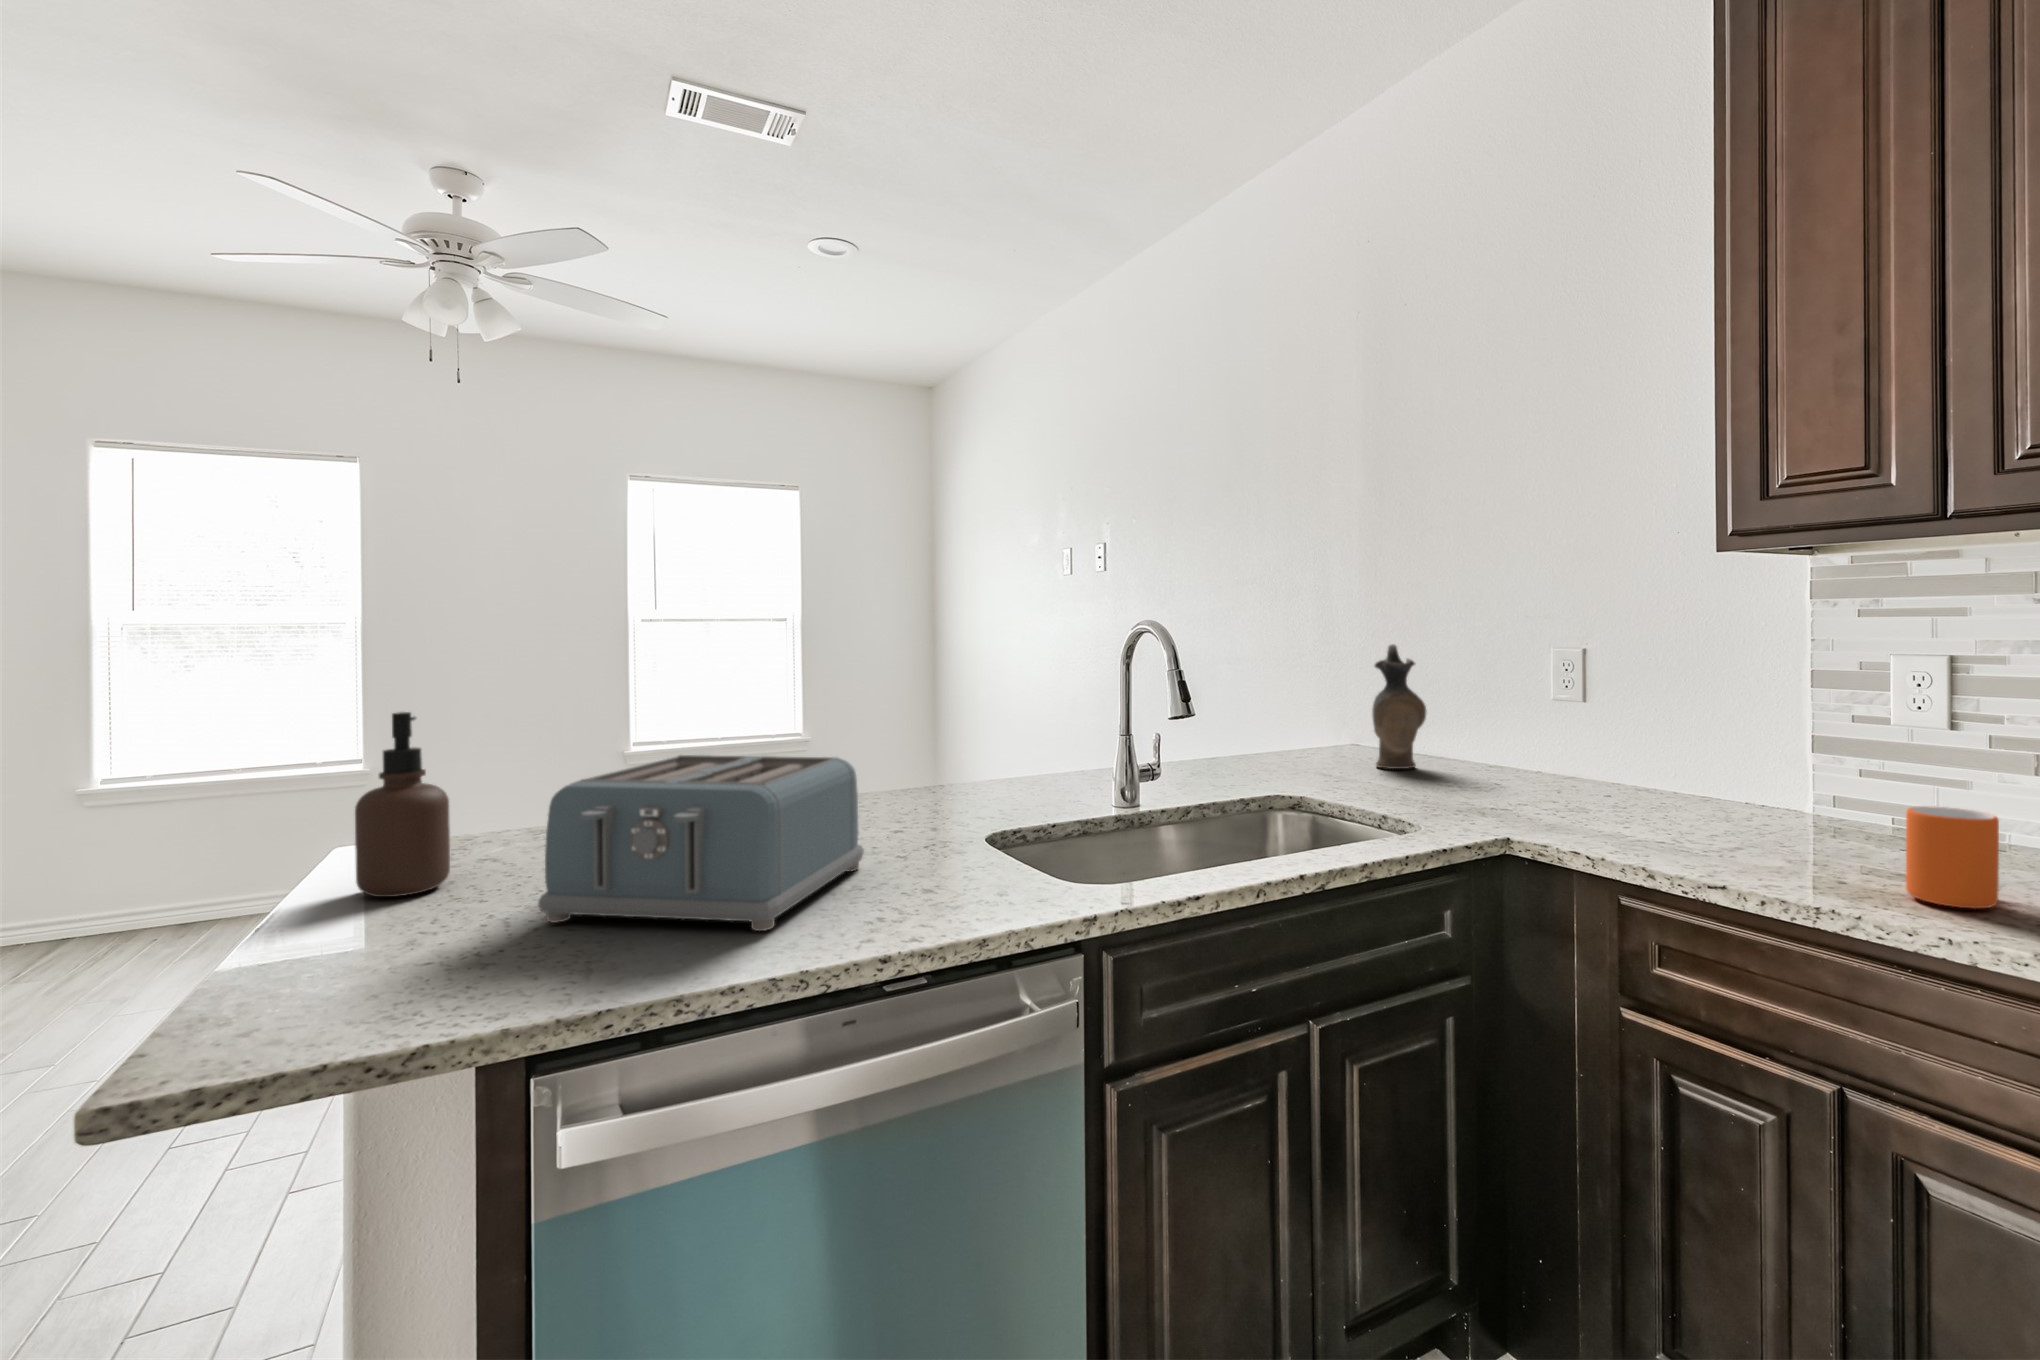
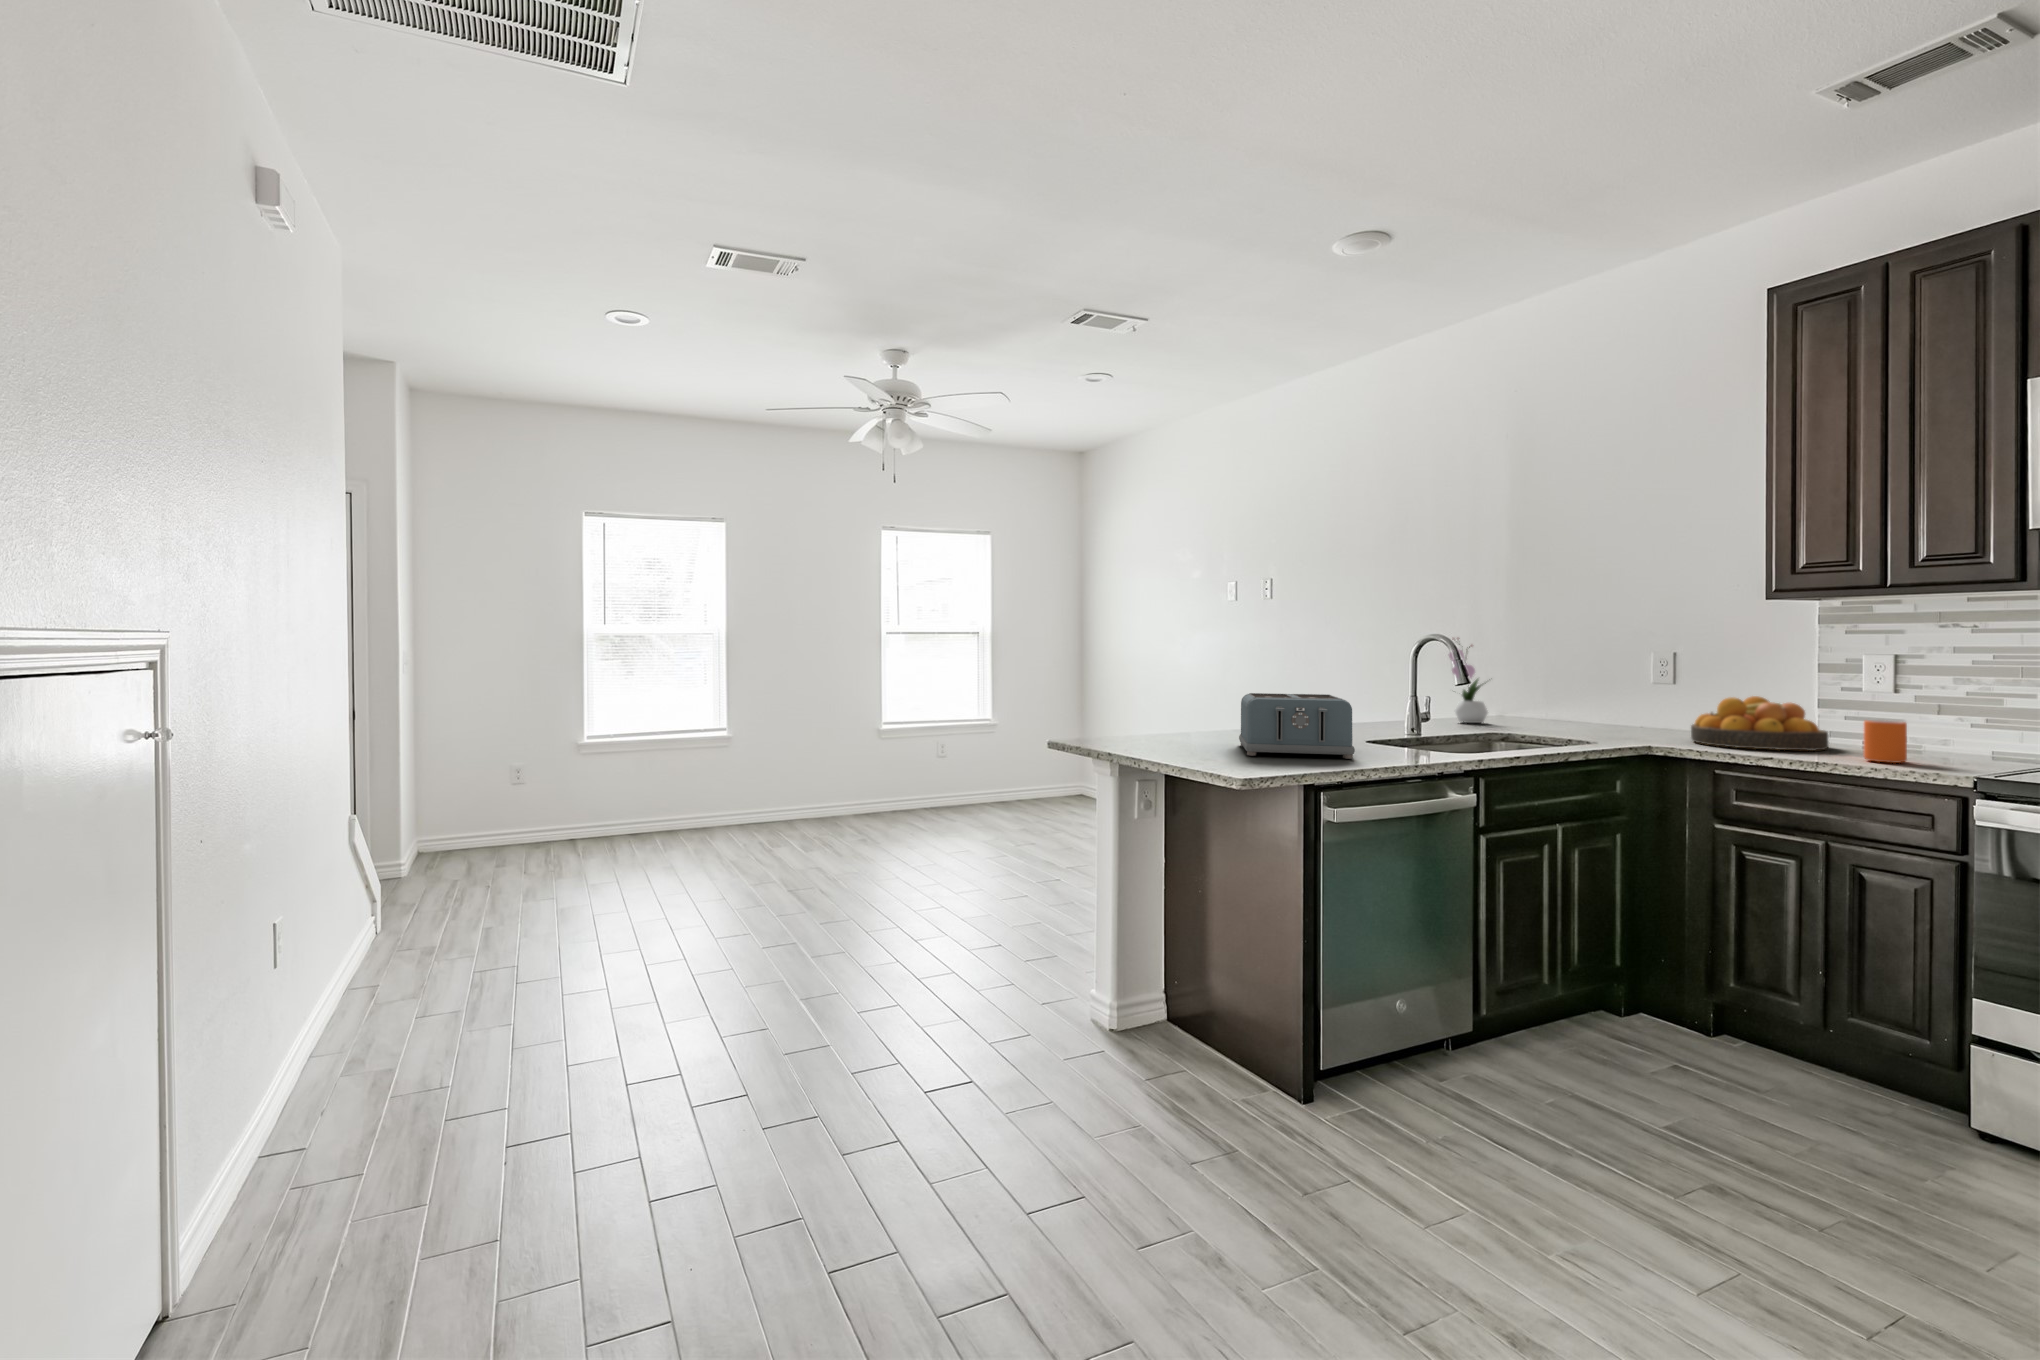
flower arrangement: none [1237,625,1304,770] -> present [1449,644,1488,723]
ceramic pitcher: present [1372,644,1426,769] -> none [1534,649,1571,724]
soap dispenser: present [355,712,450,897] -> none [1128,670,1163,750]
fruit bowl: none [1588,736,1831,855] -> present [1691,696,1828,751]

